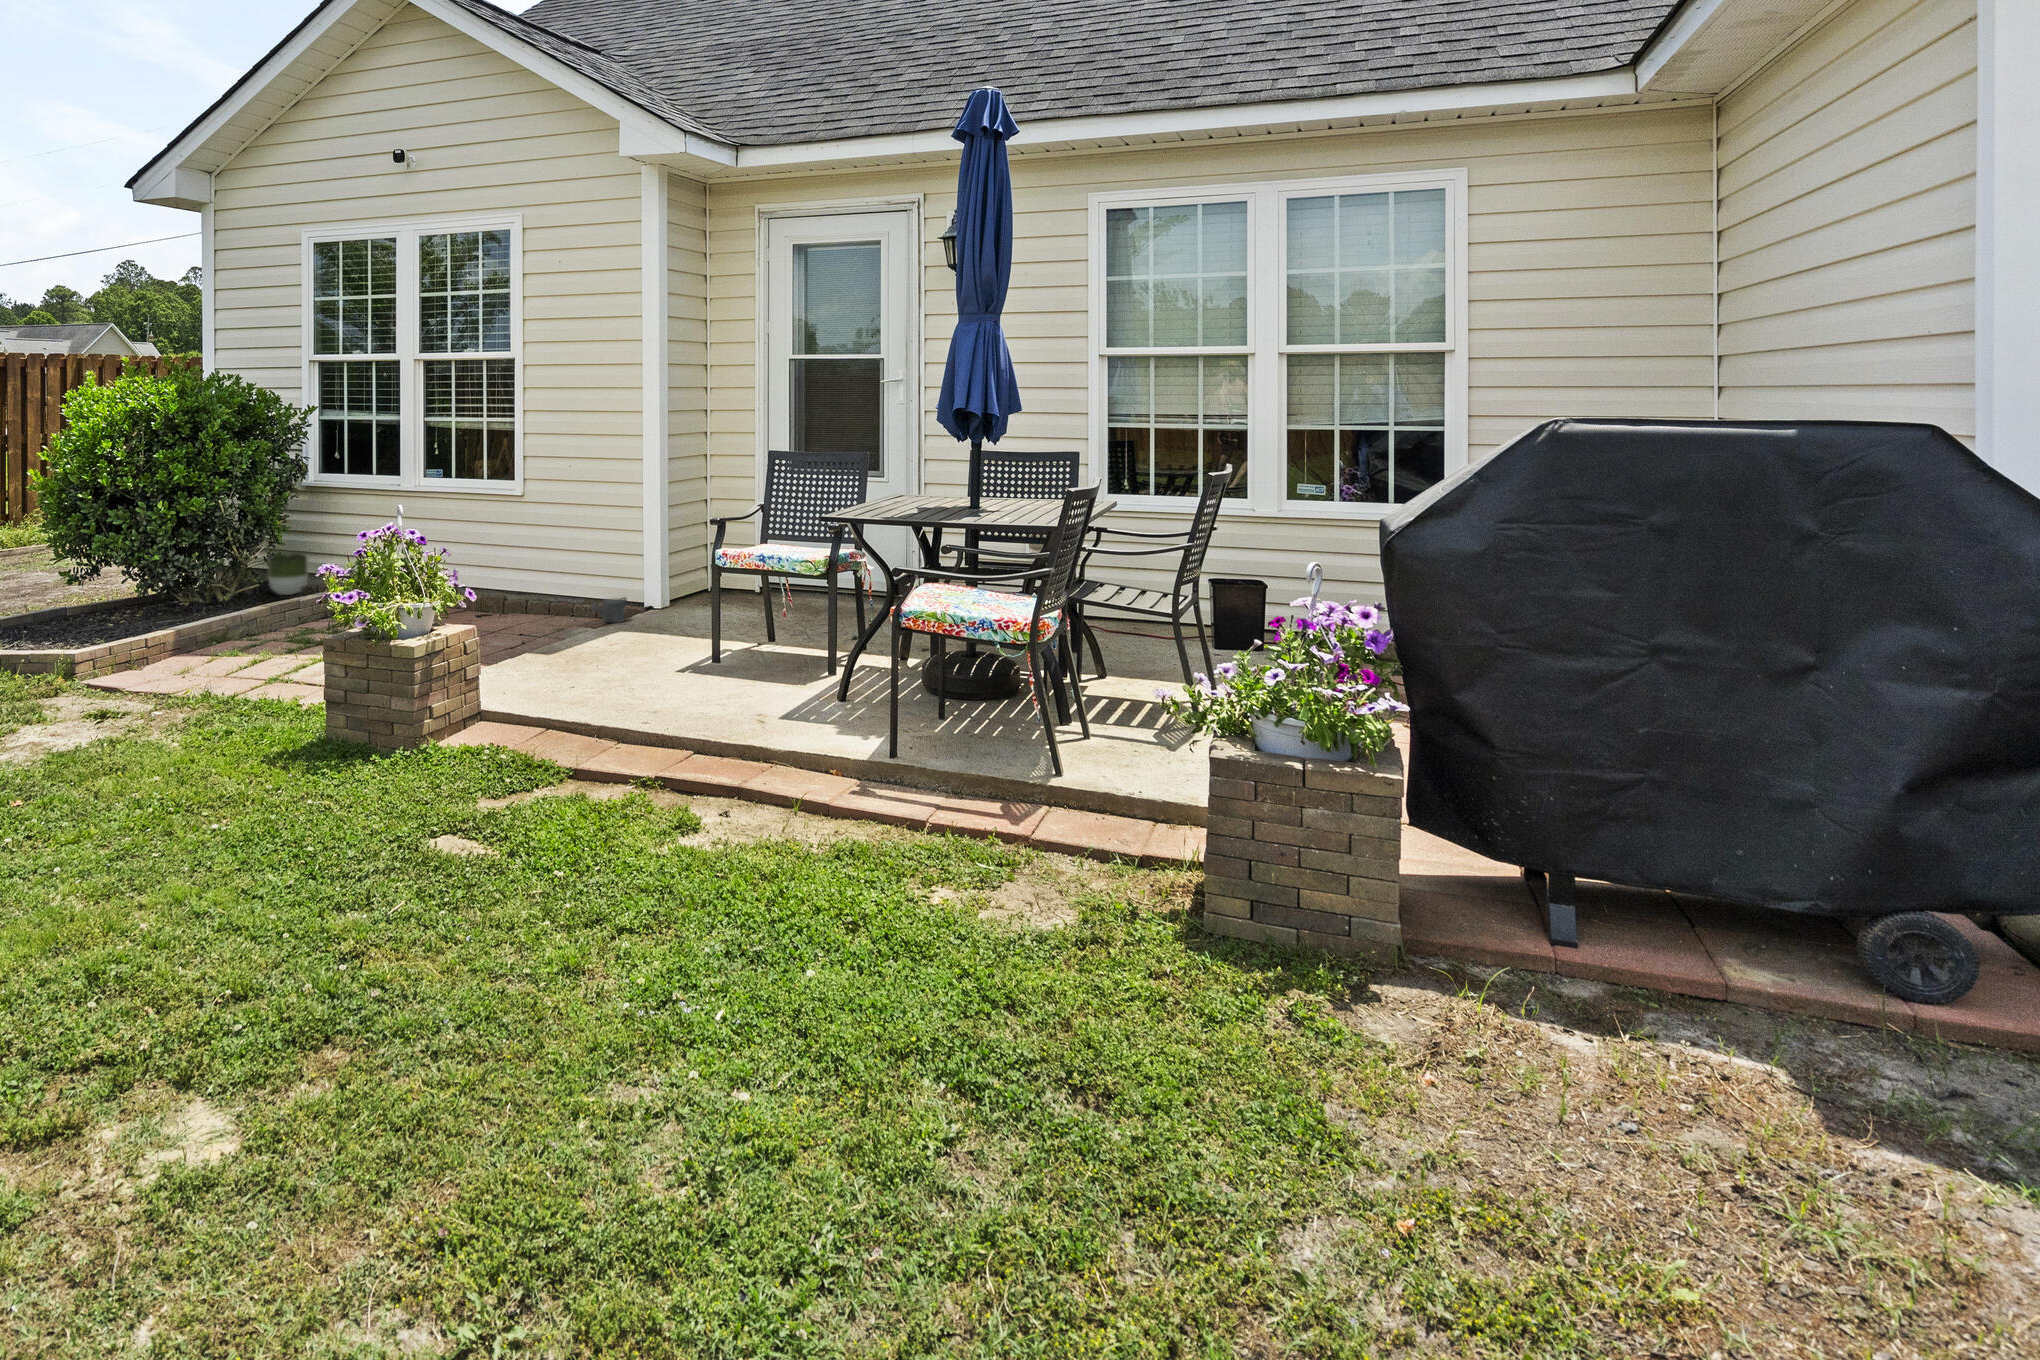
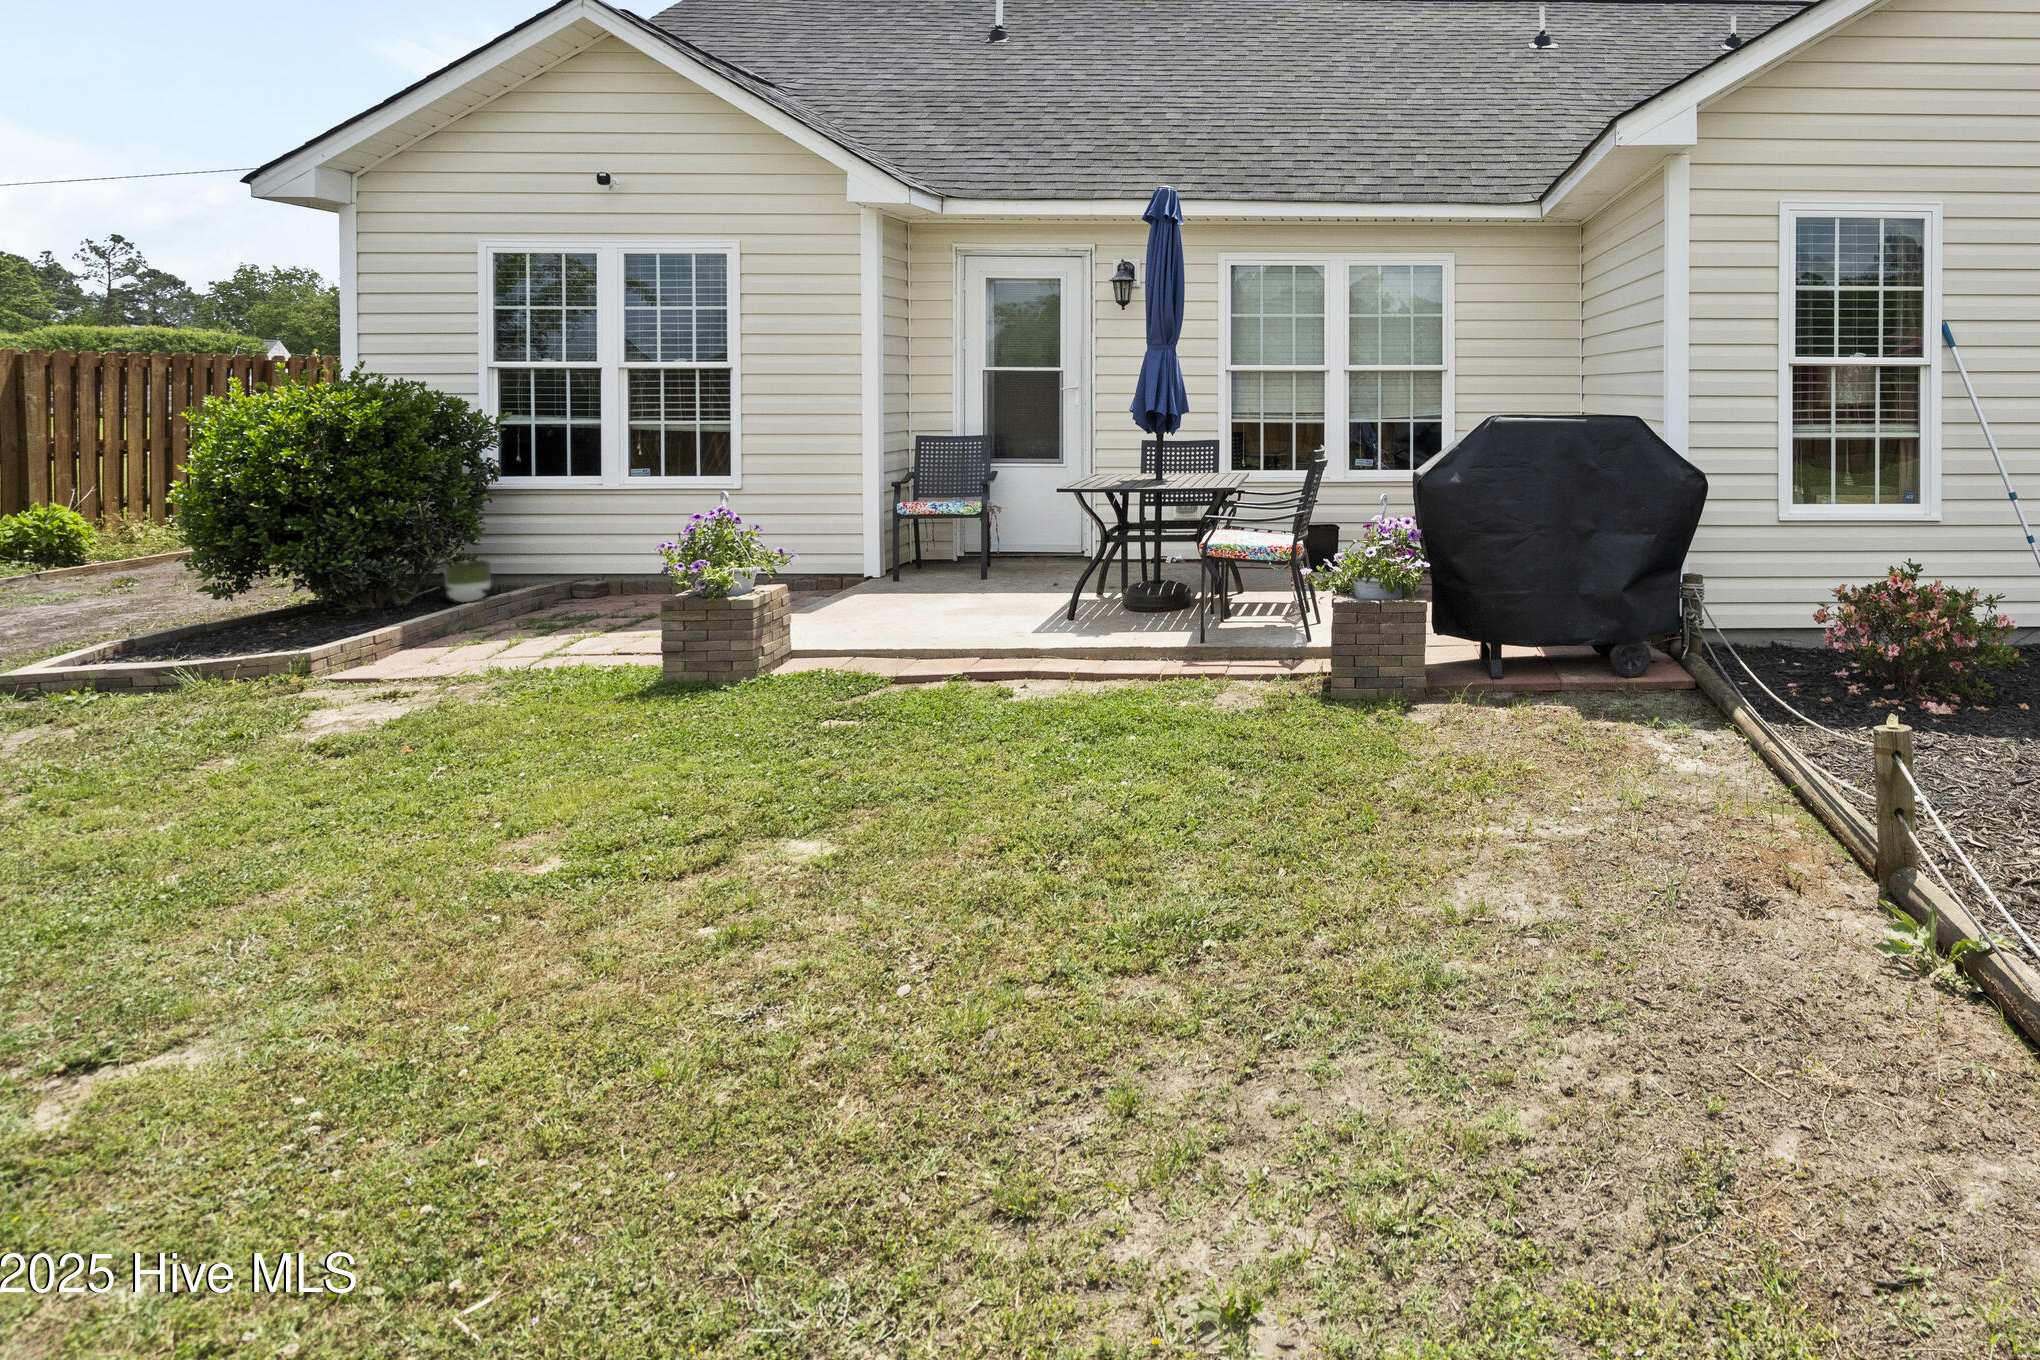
watering can: present [591,597,627,623] -> none [827,572,854,594]

